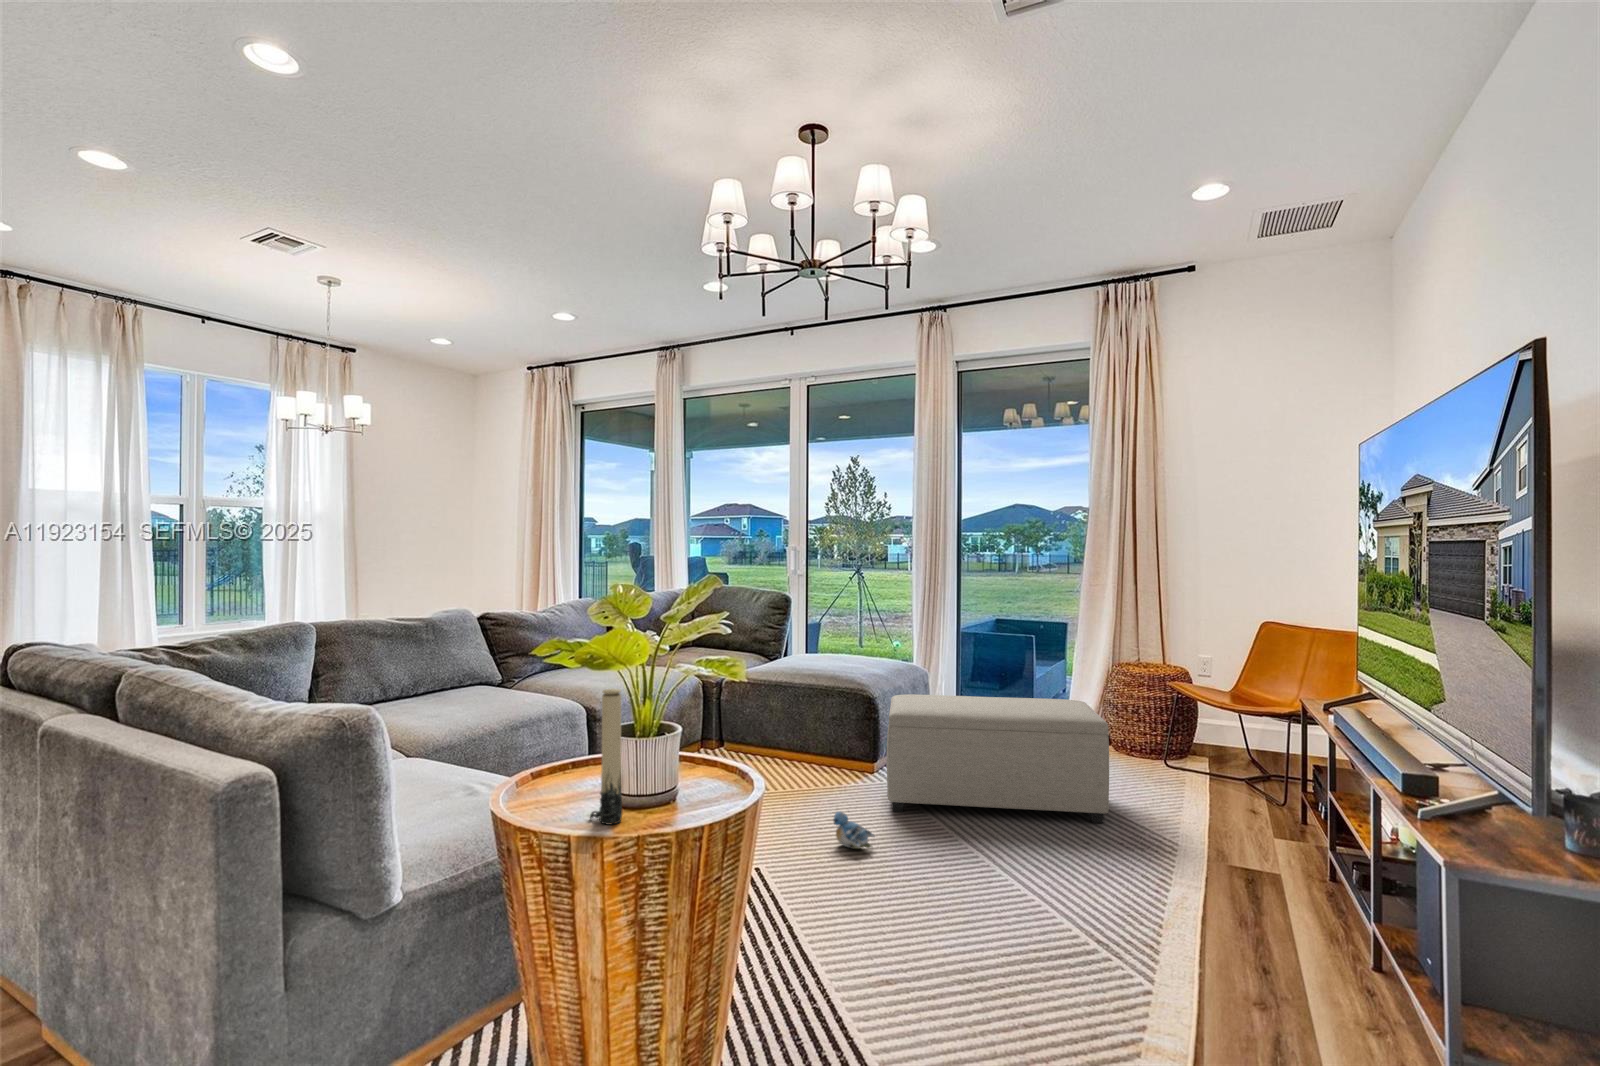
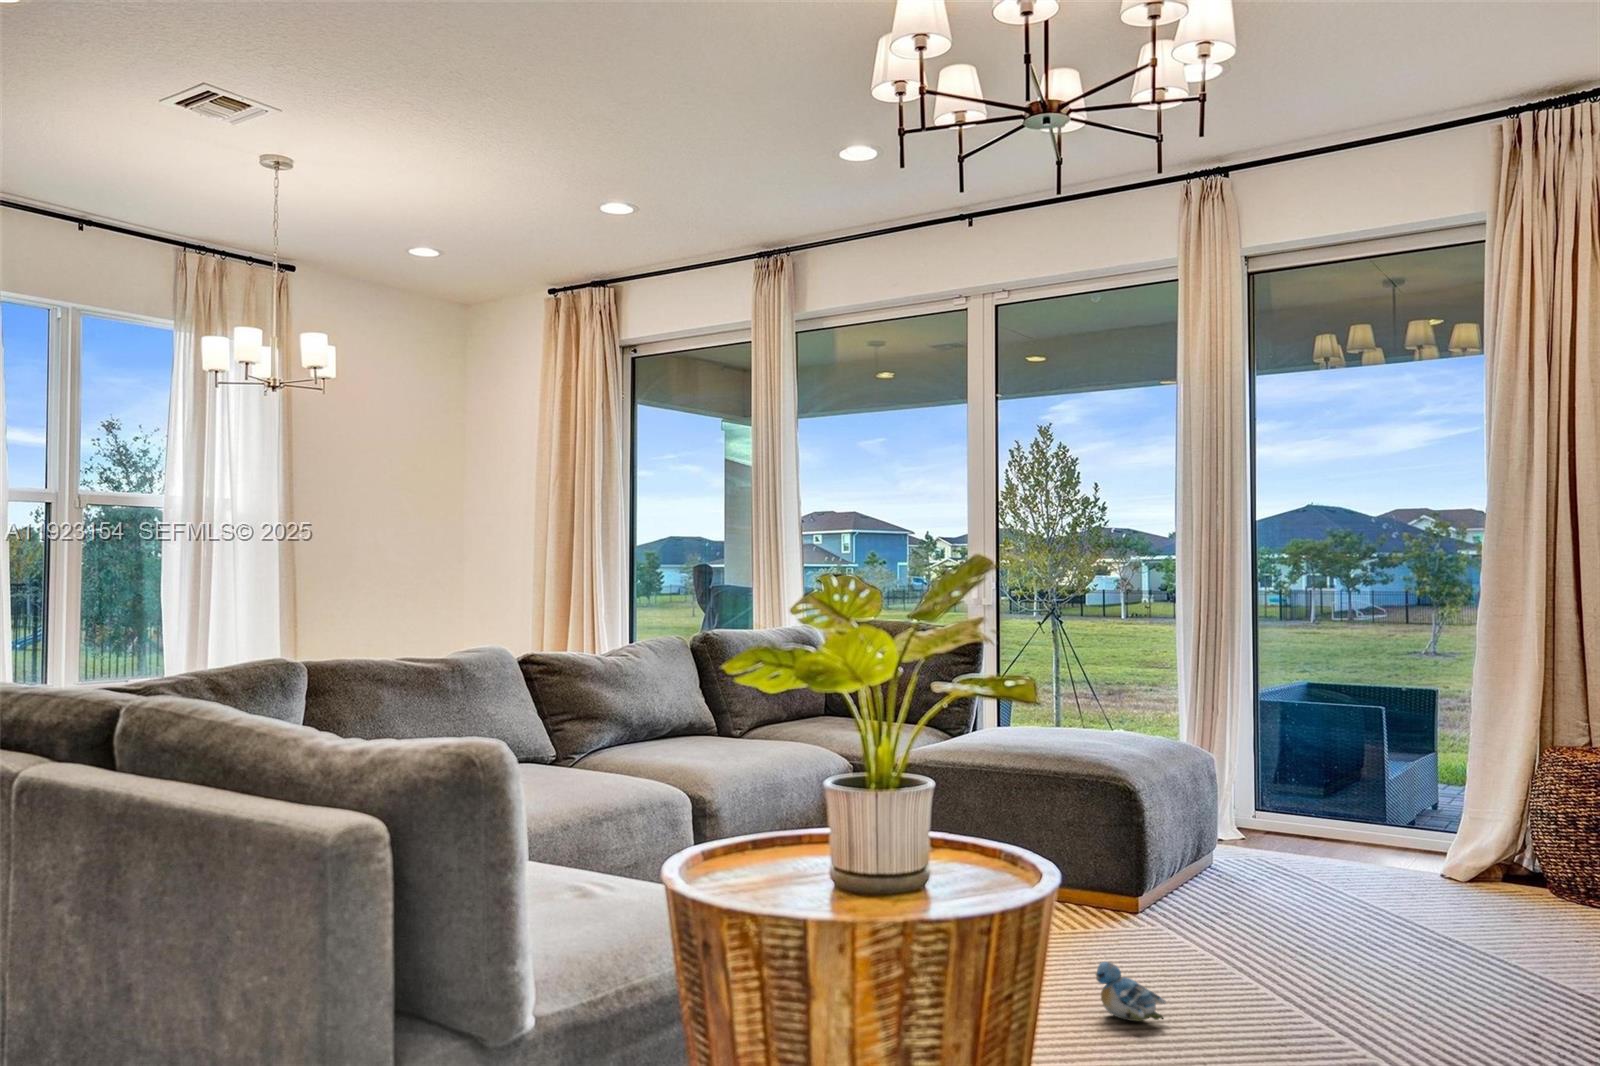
candle: present [590,689,622,825] -> none [817,714,867,911]
ottoman: present [887,694,1109,823] -> none [1169,787,1555,998]

